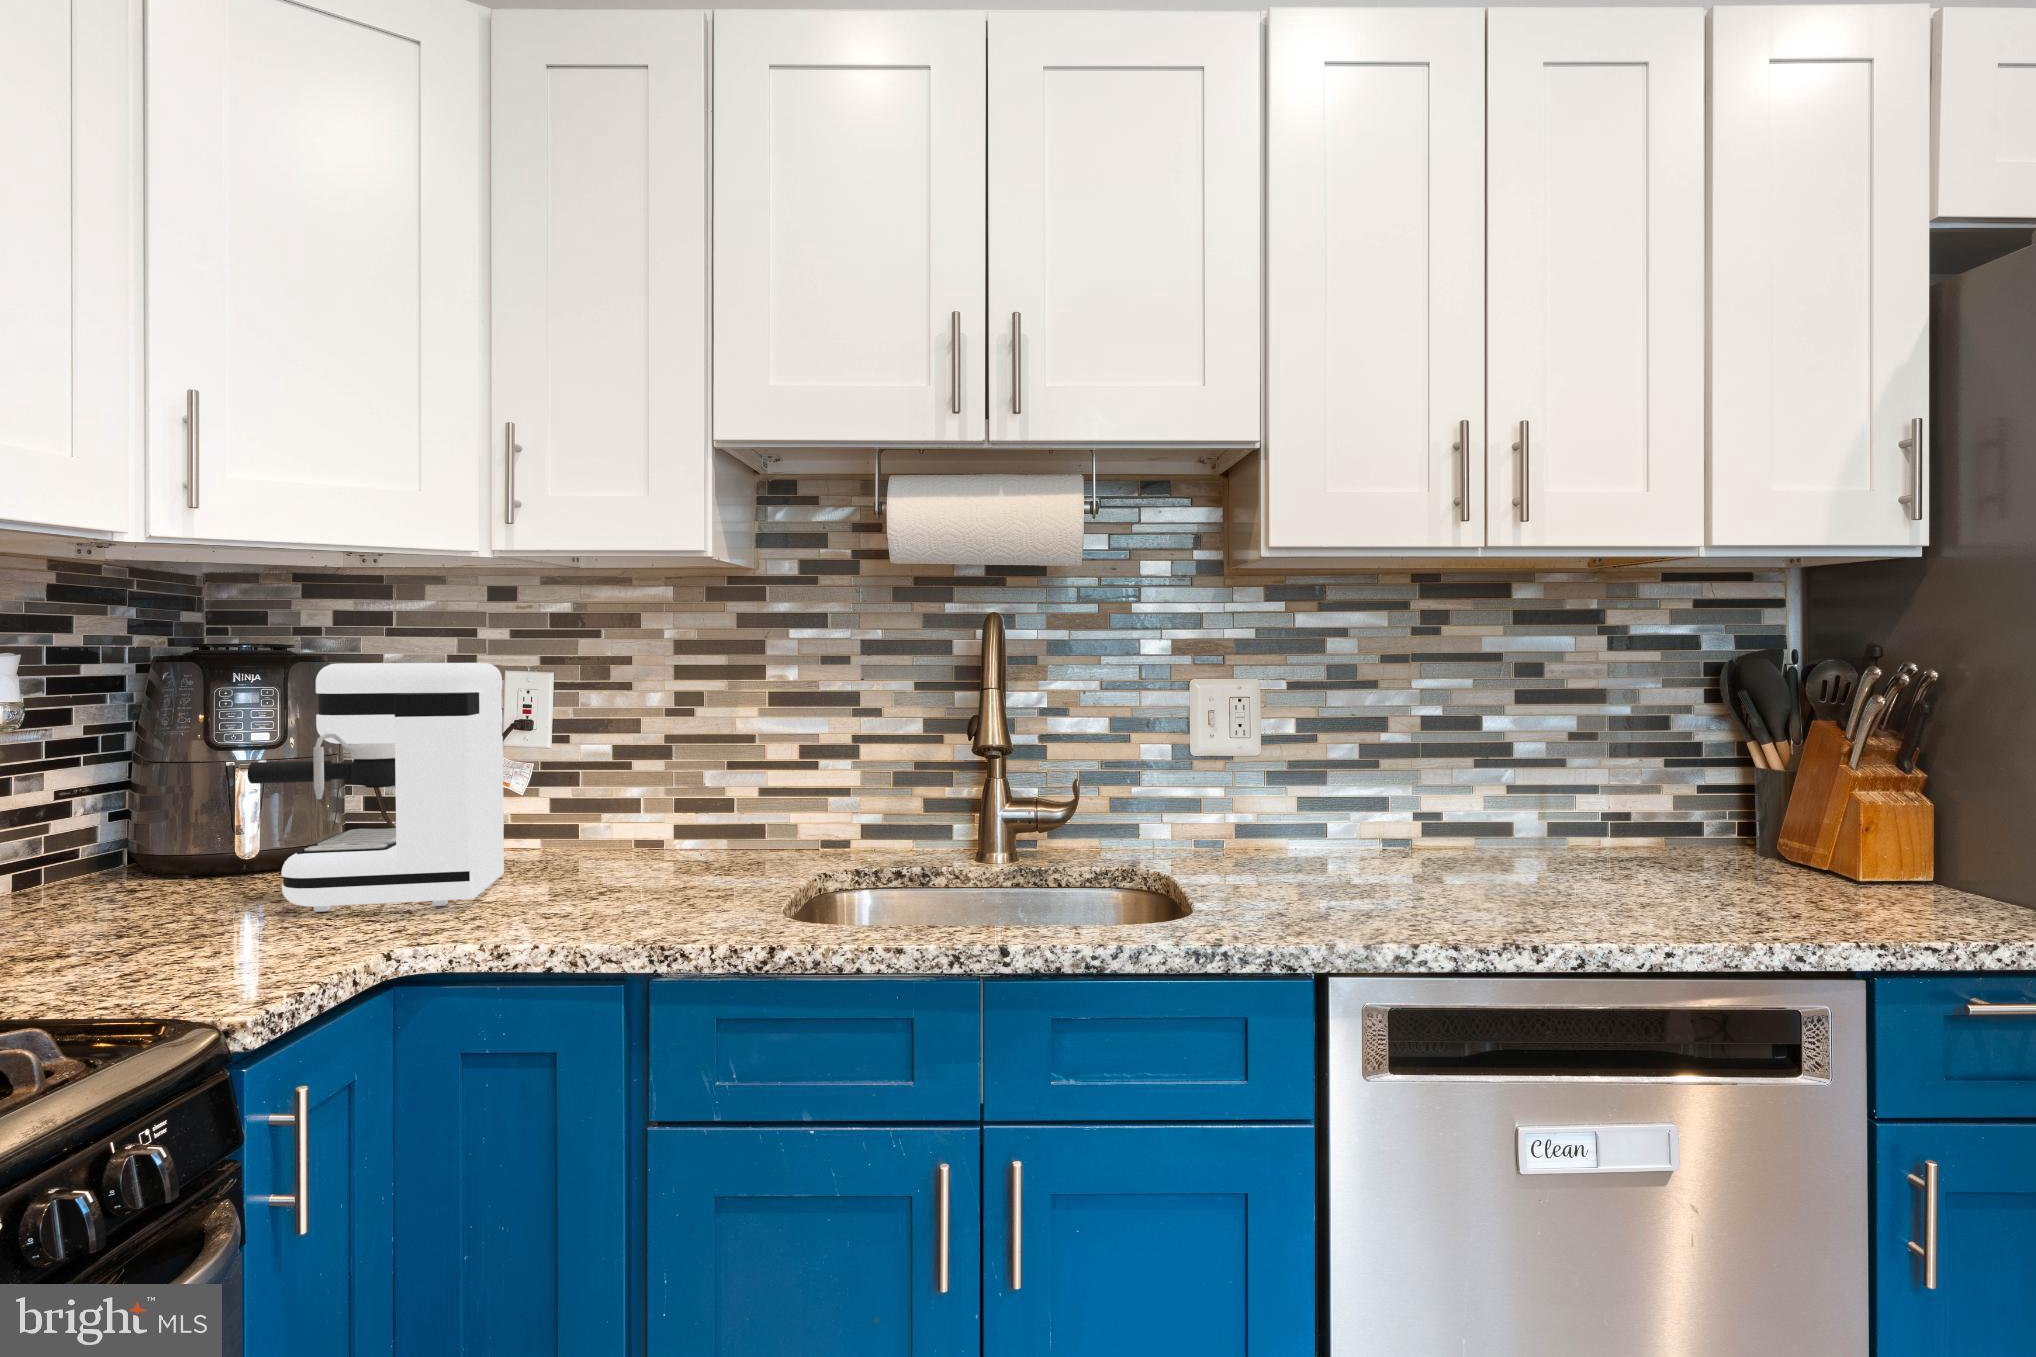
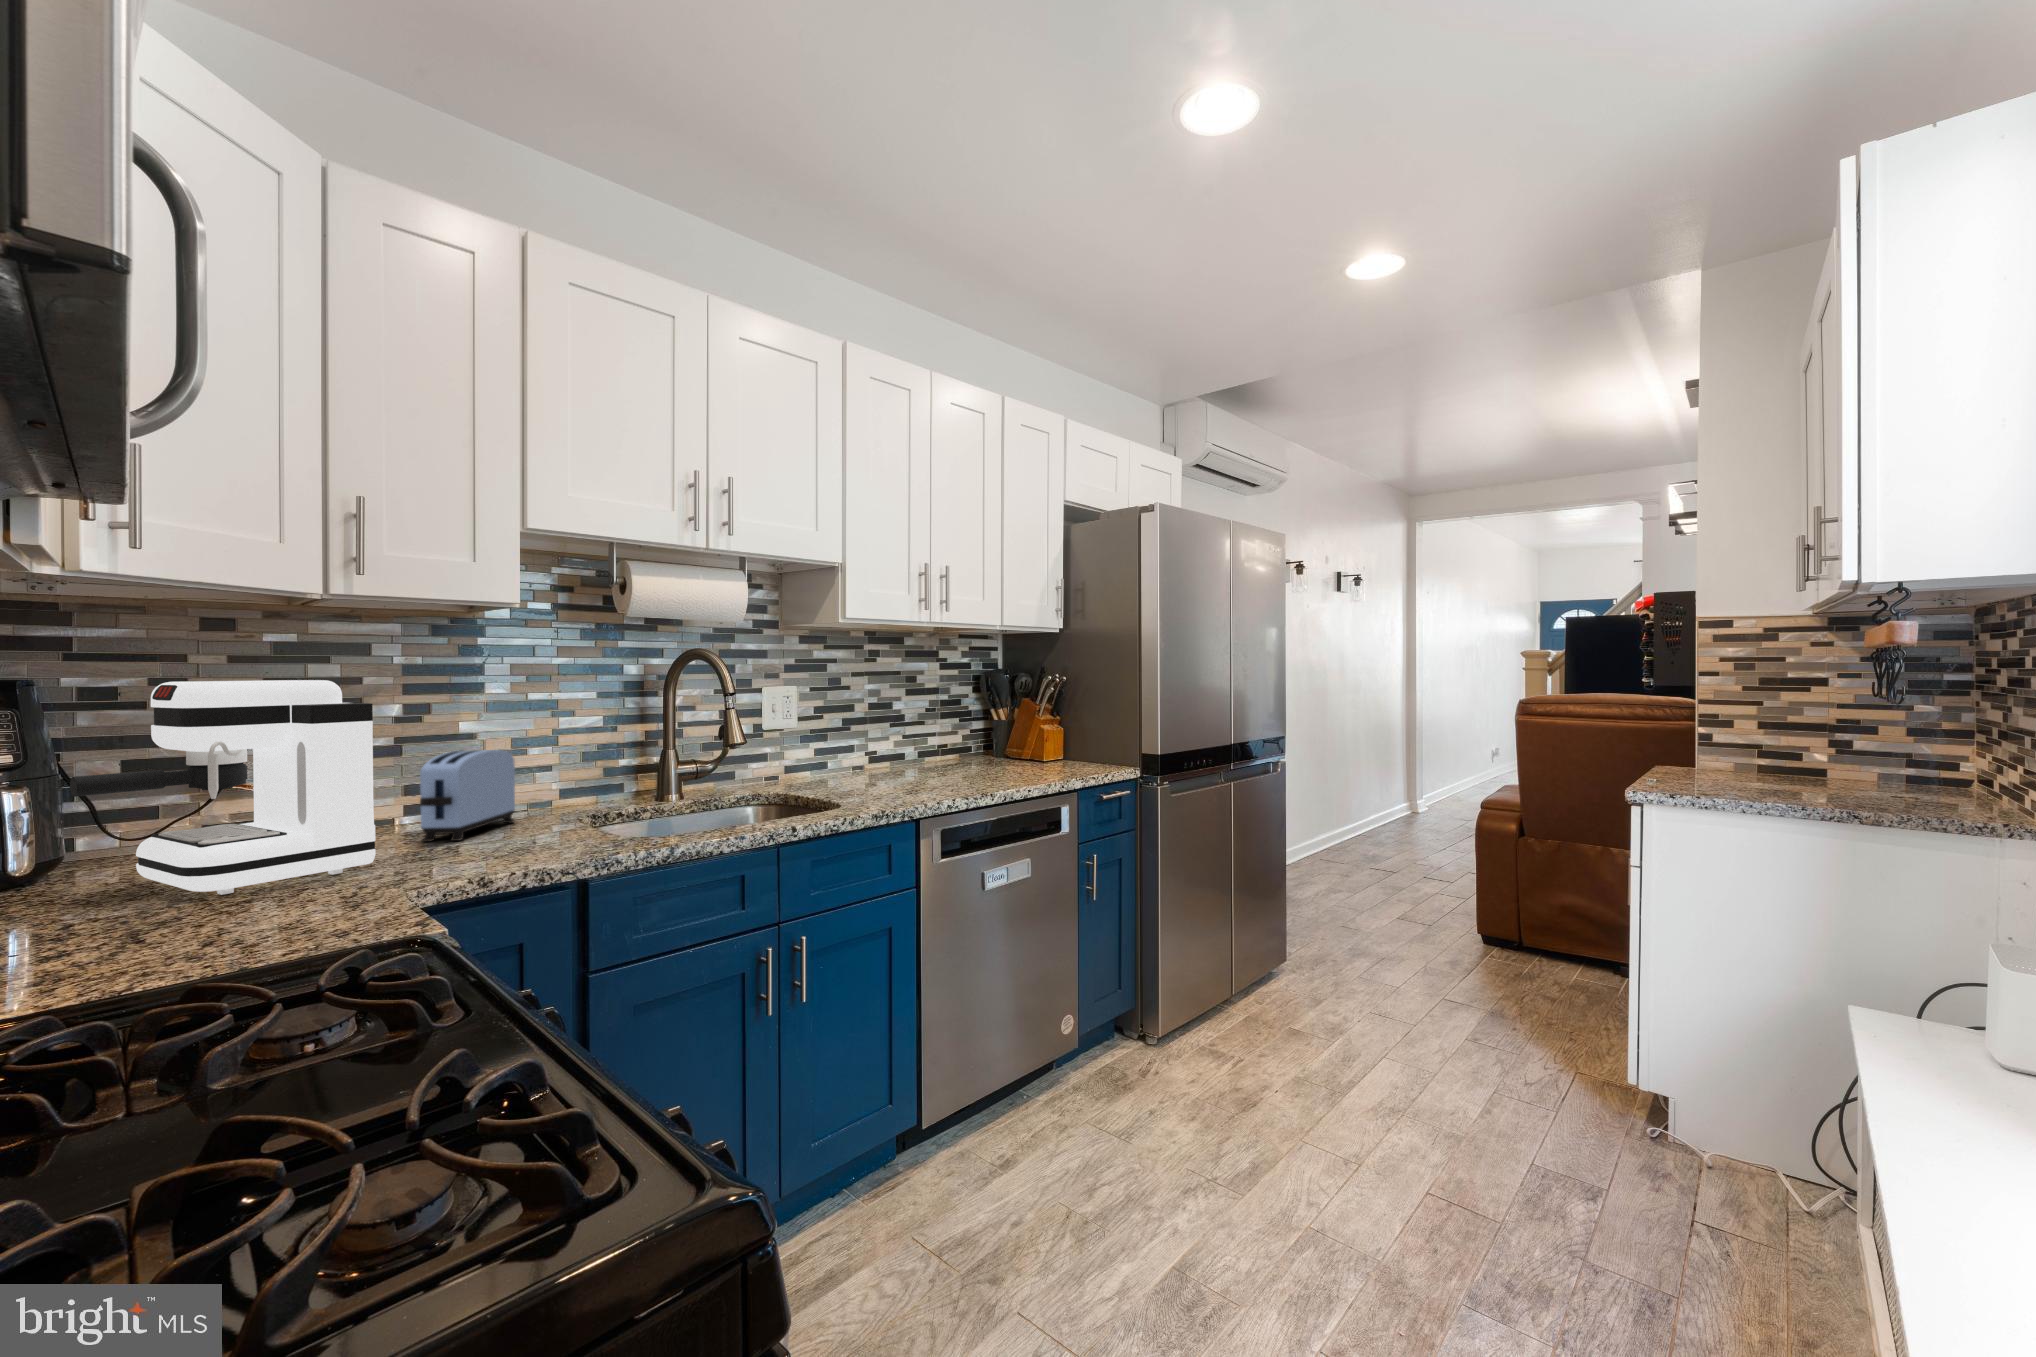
toaster: none [600,759,783,881] -> present [420,750,515,842]

